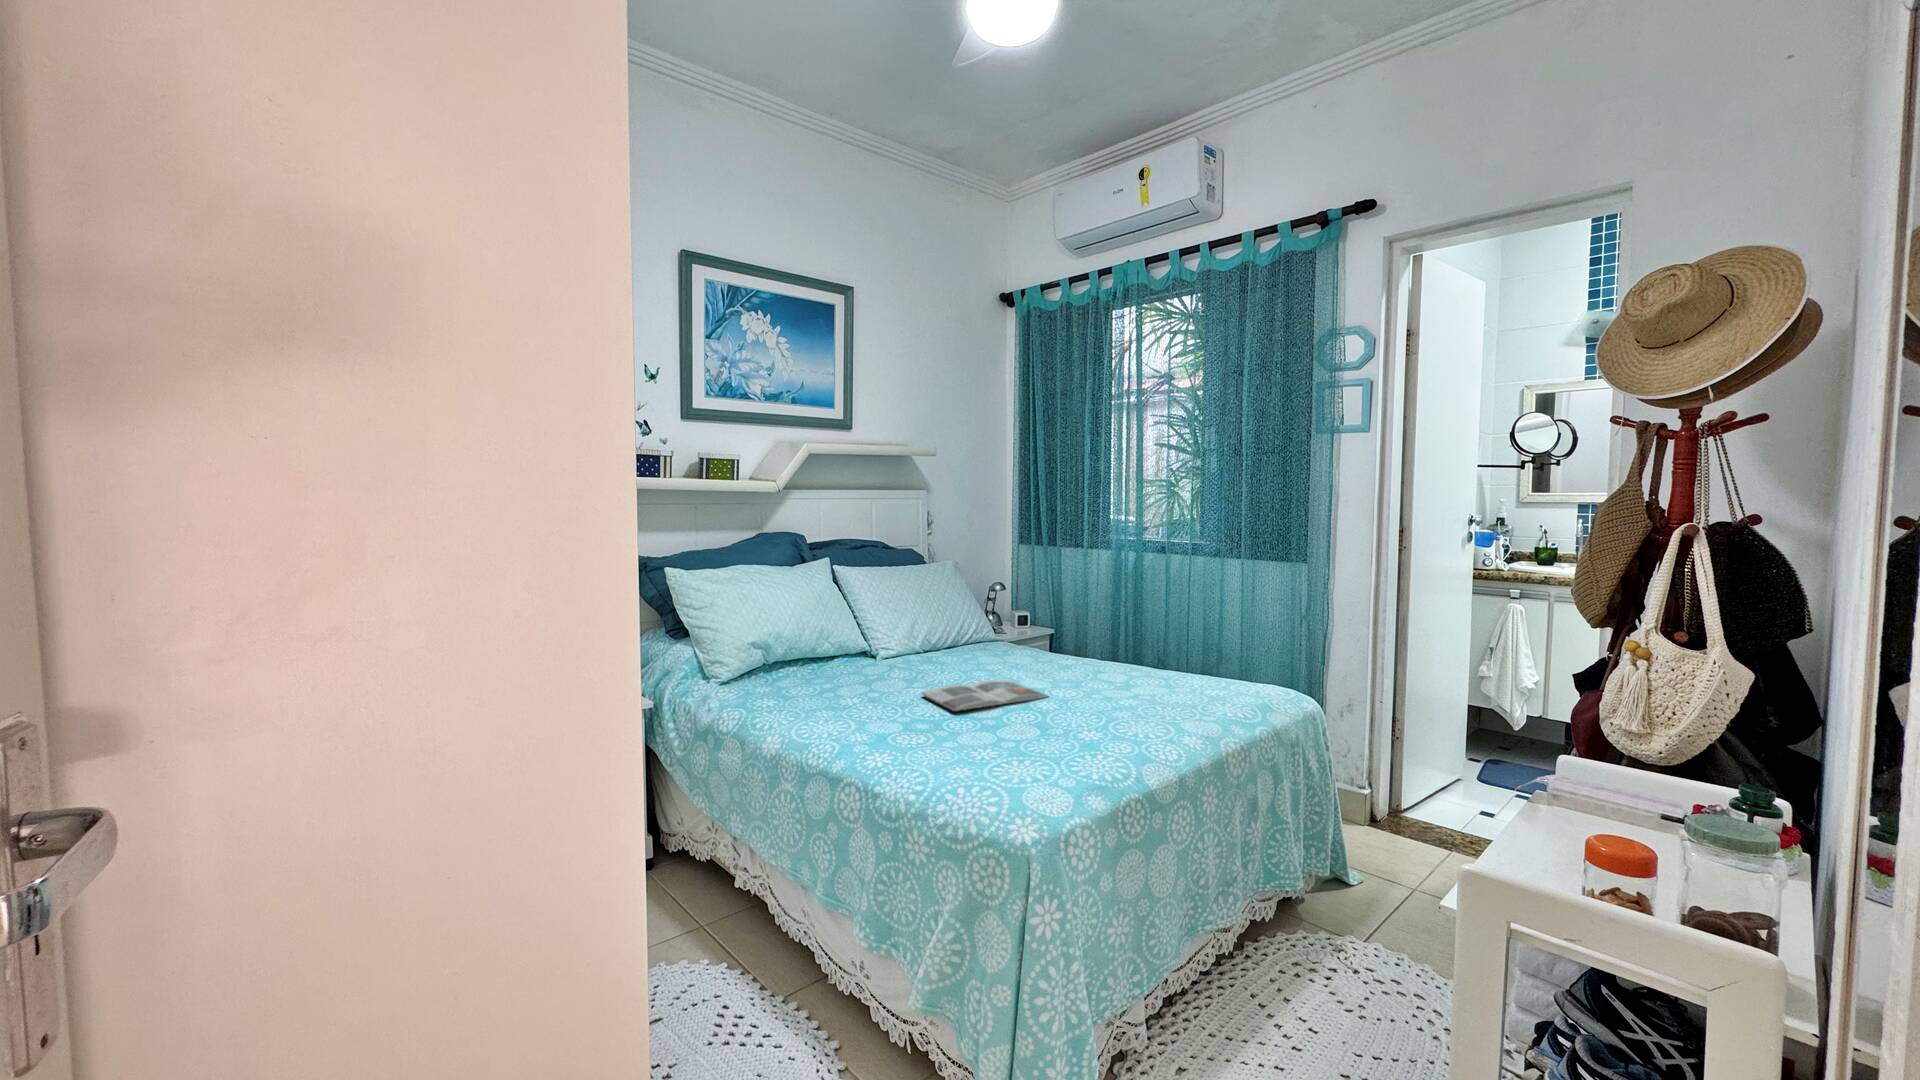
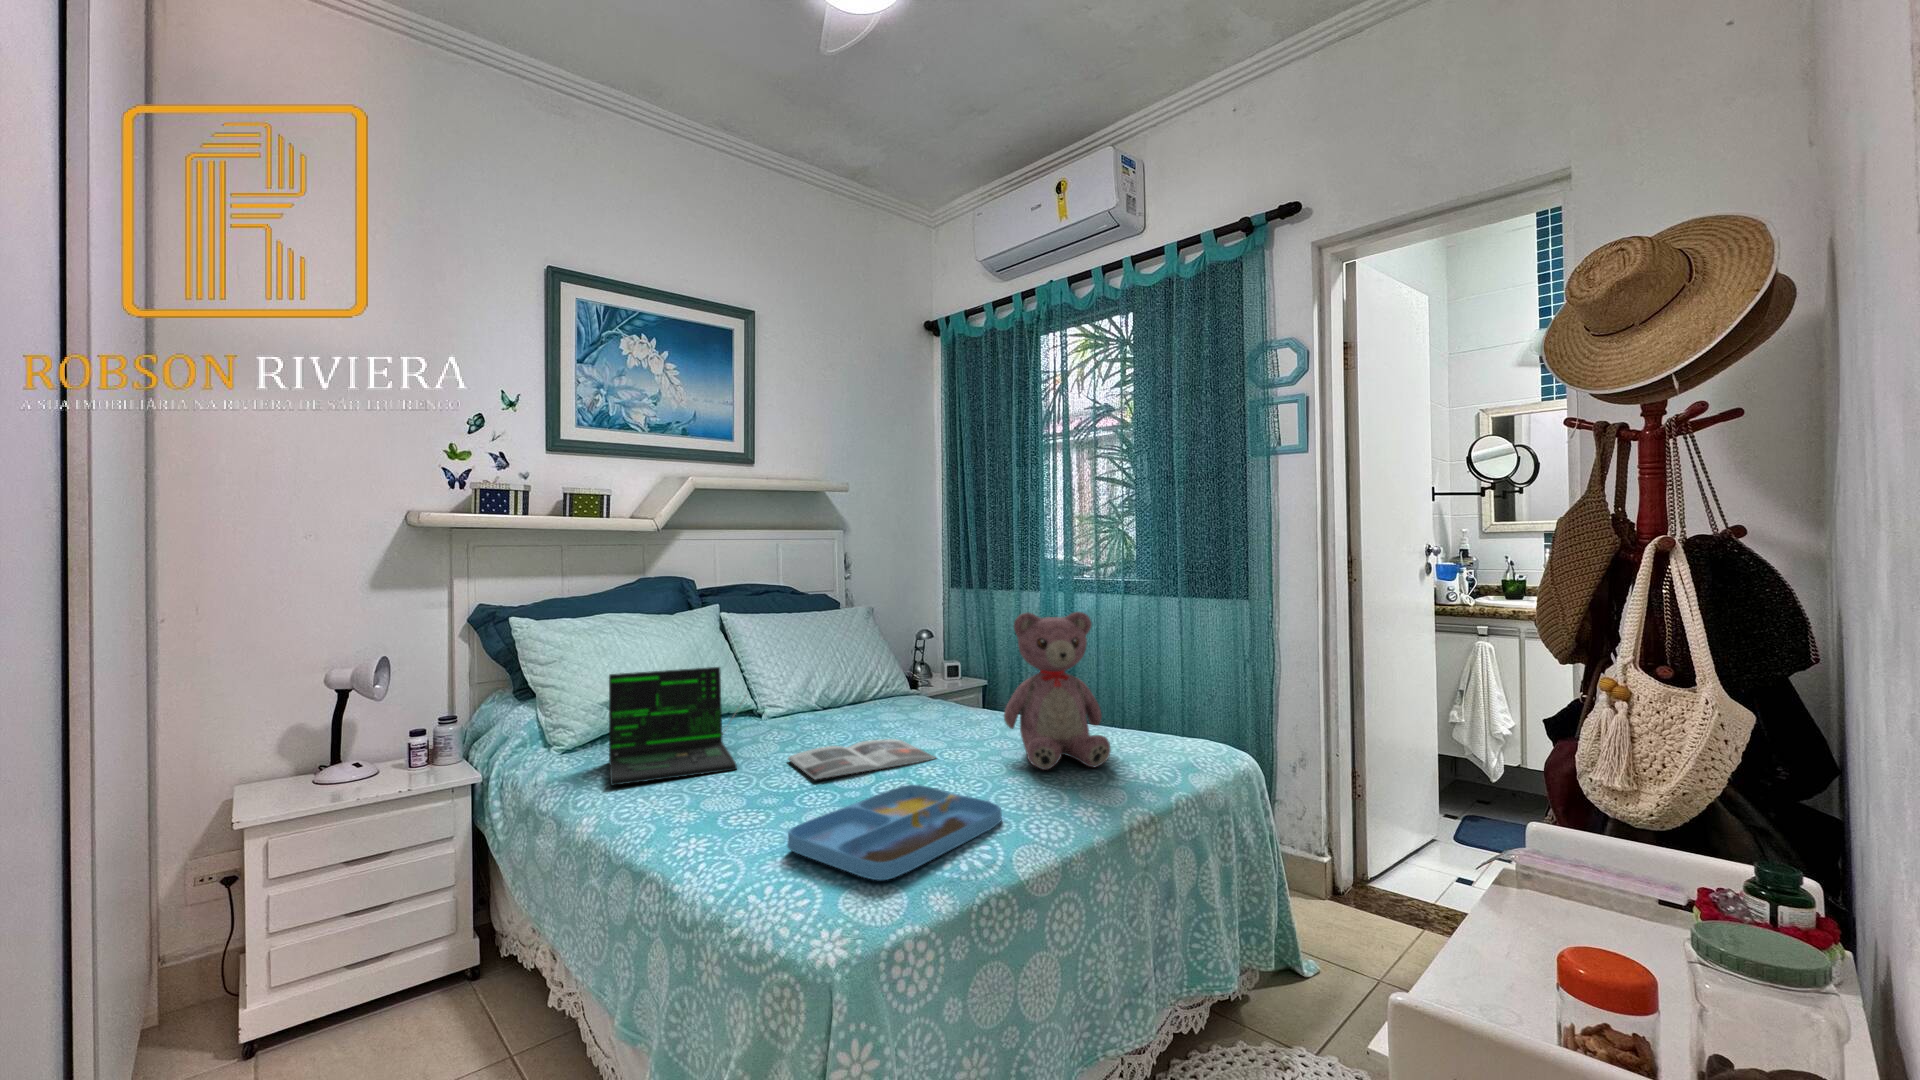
teddy bear: none [1107,575,1202,708] -> present [1004,612,1111,770]
laptop: none [765,615,882,712] -> present [609,667,747,785]
tray: none [961,717,1125,786] -> present [787,785,1002,880]

